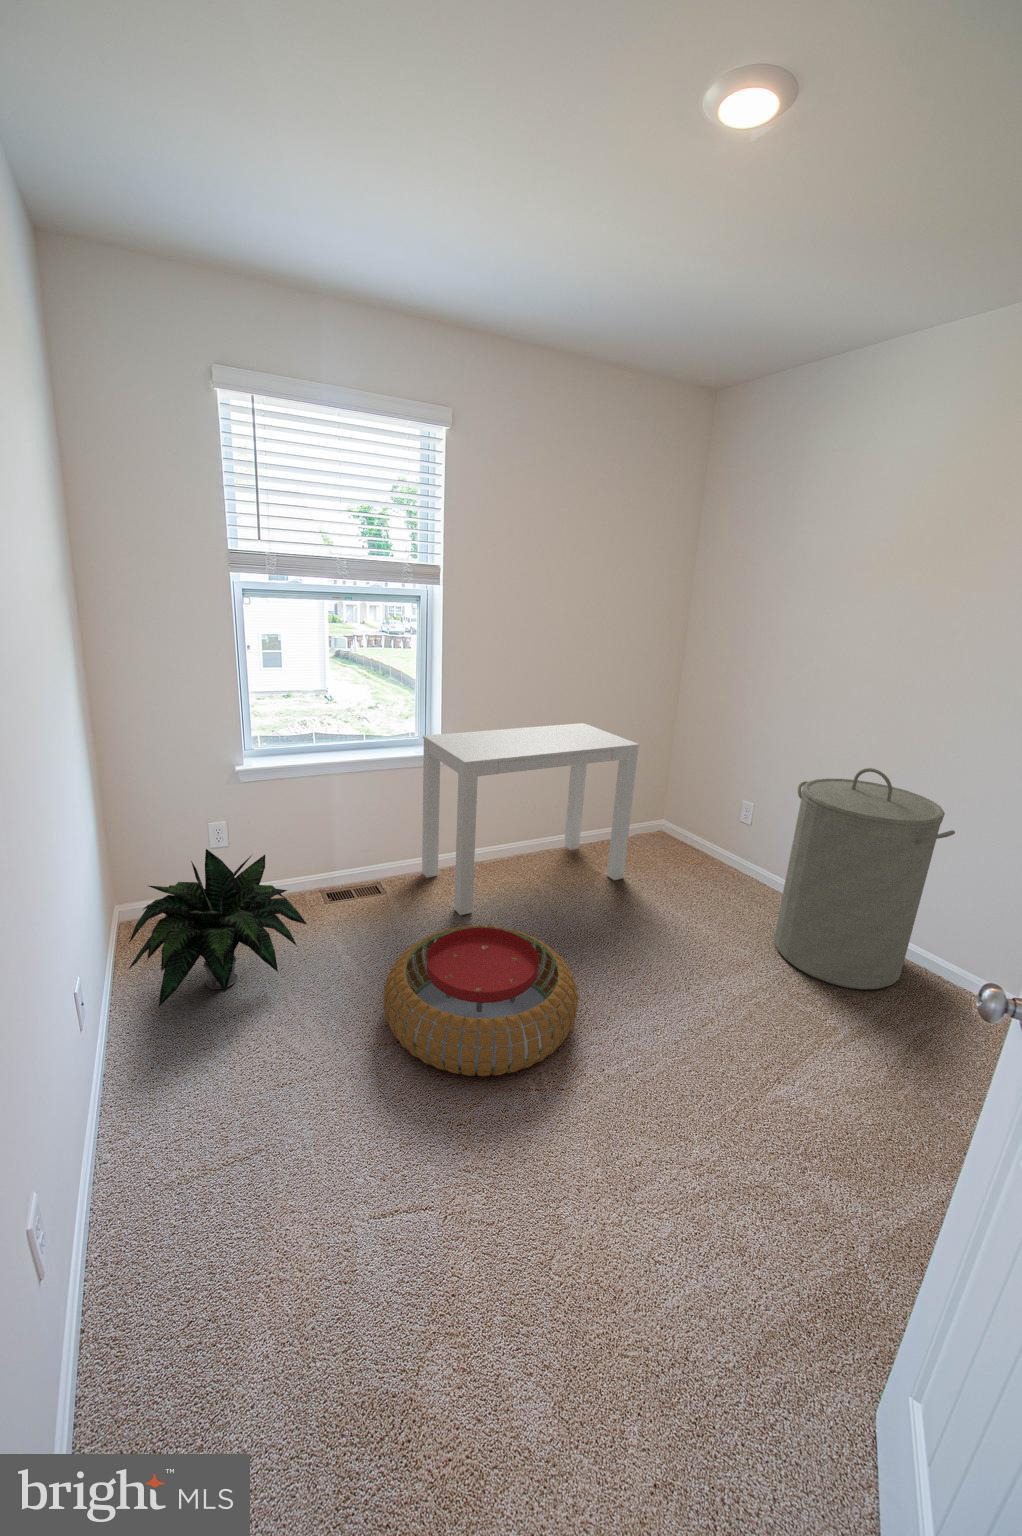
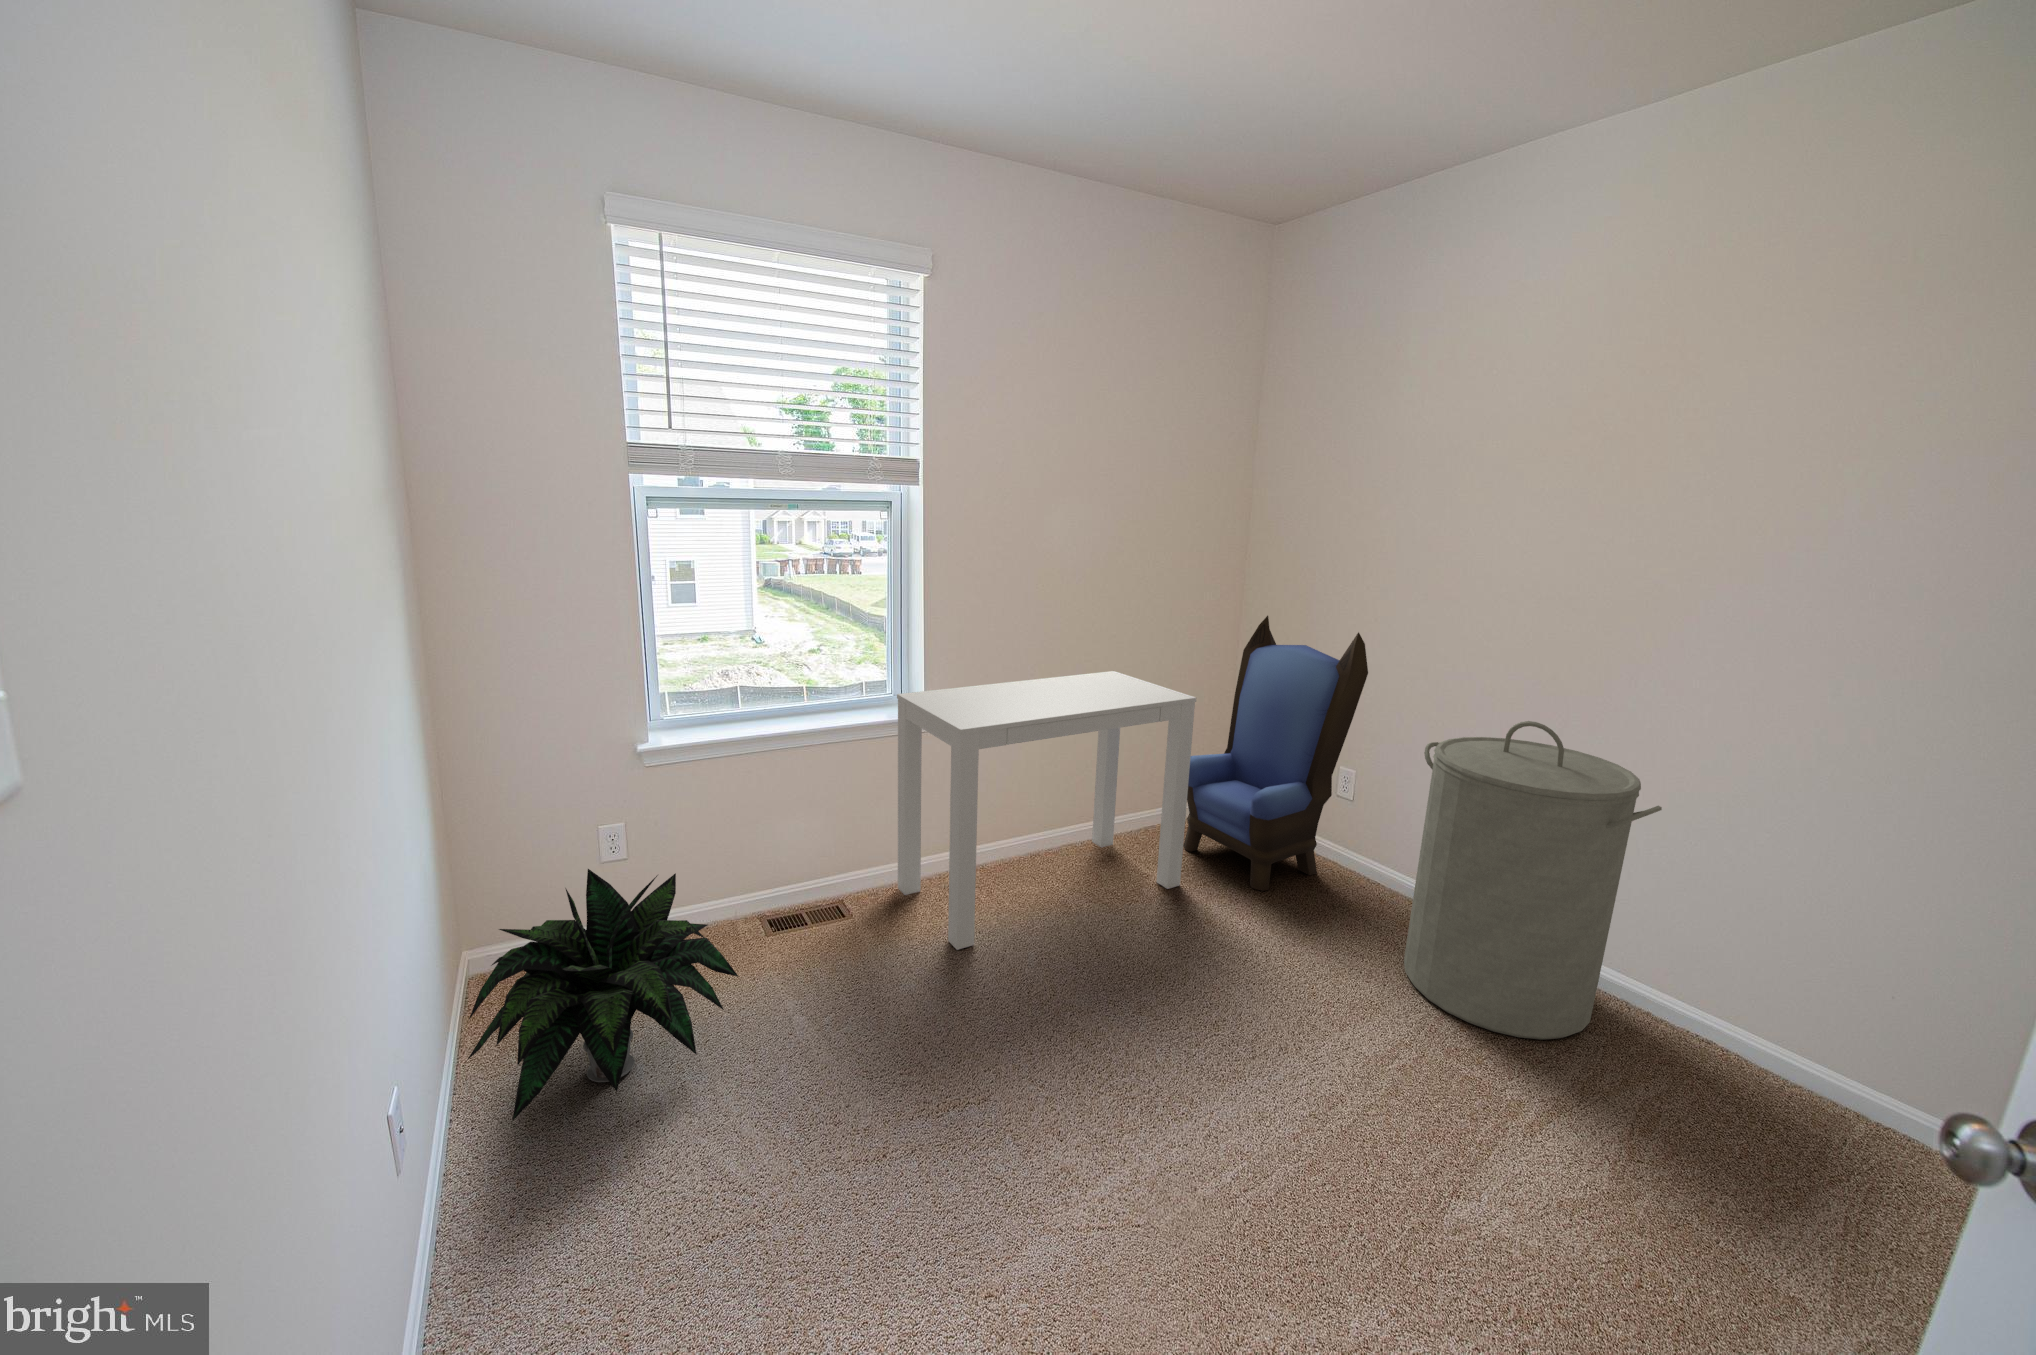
armchair: none [629,685,768,884] -> present [1183,616,1368,891]
pouf: present [384,925,578,1076] -> none [857,967,1147,1211]

